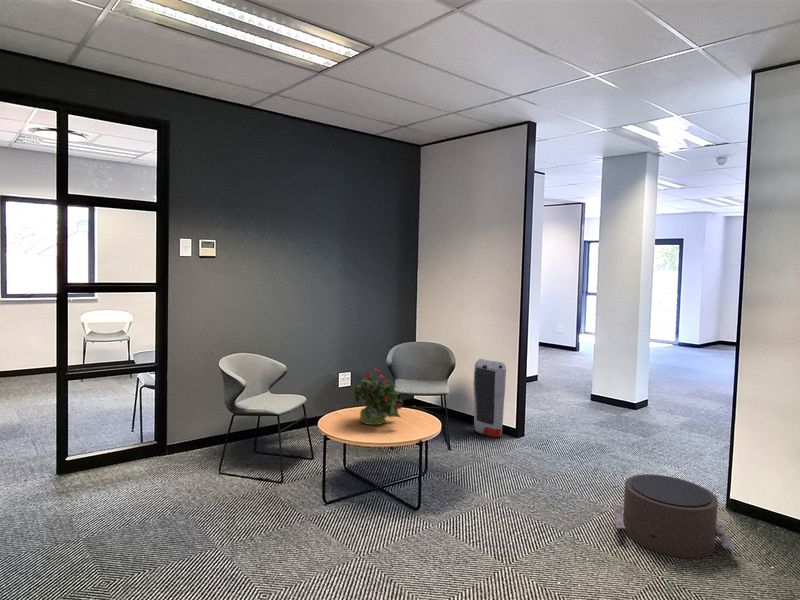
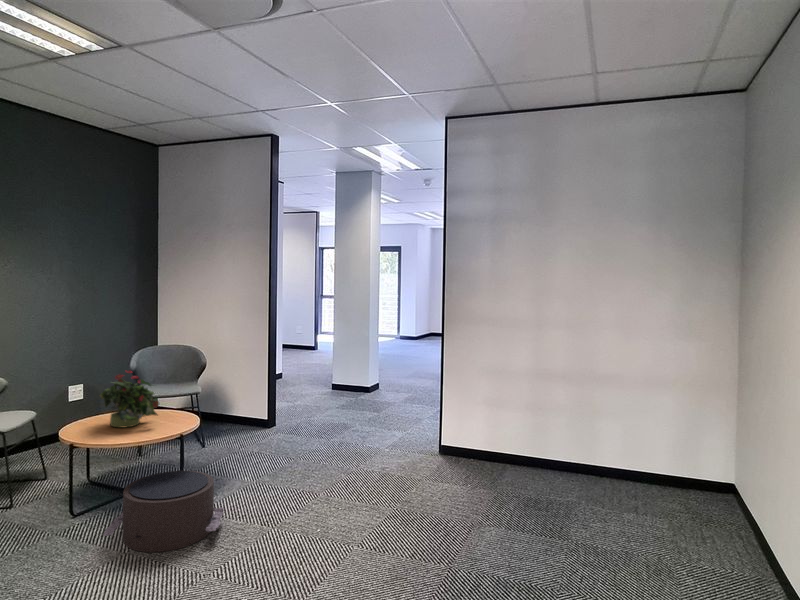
air purifier: present [473,359,506,437] -> none [225,357,257,431]
pouf: present [614,474,735,558] -> present [103,471,224,552]

